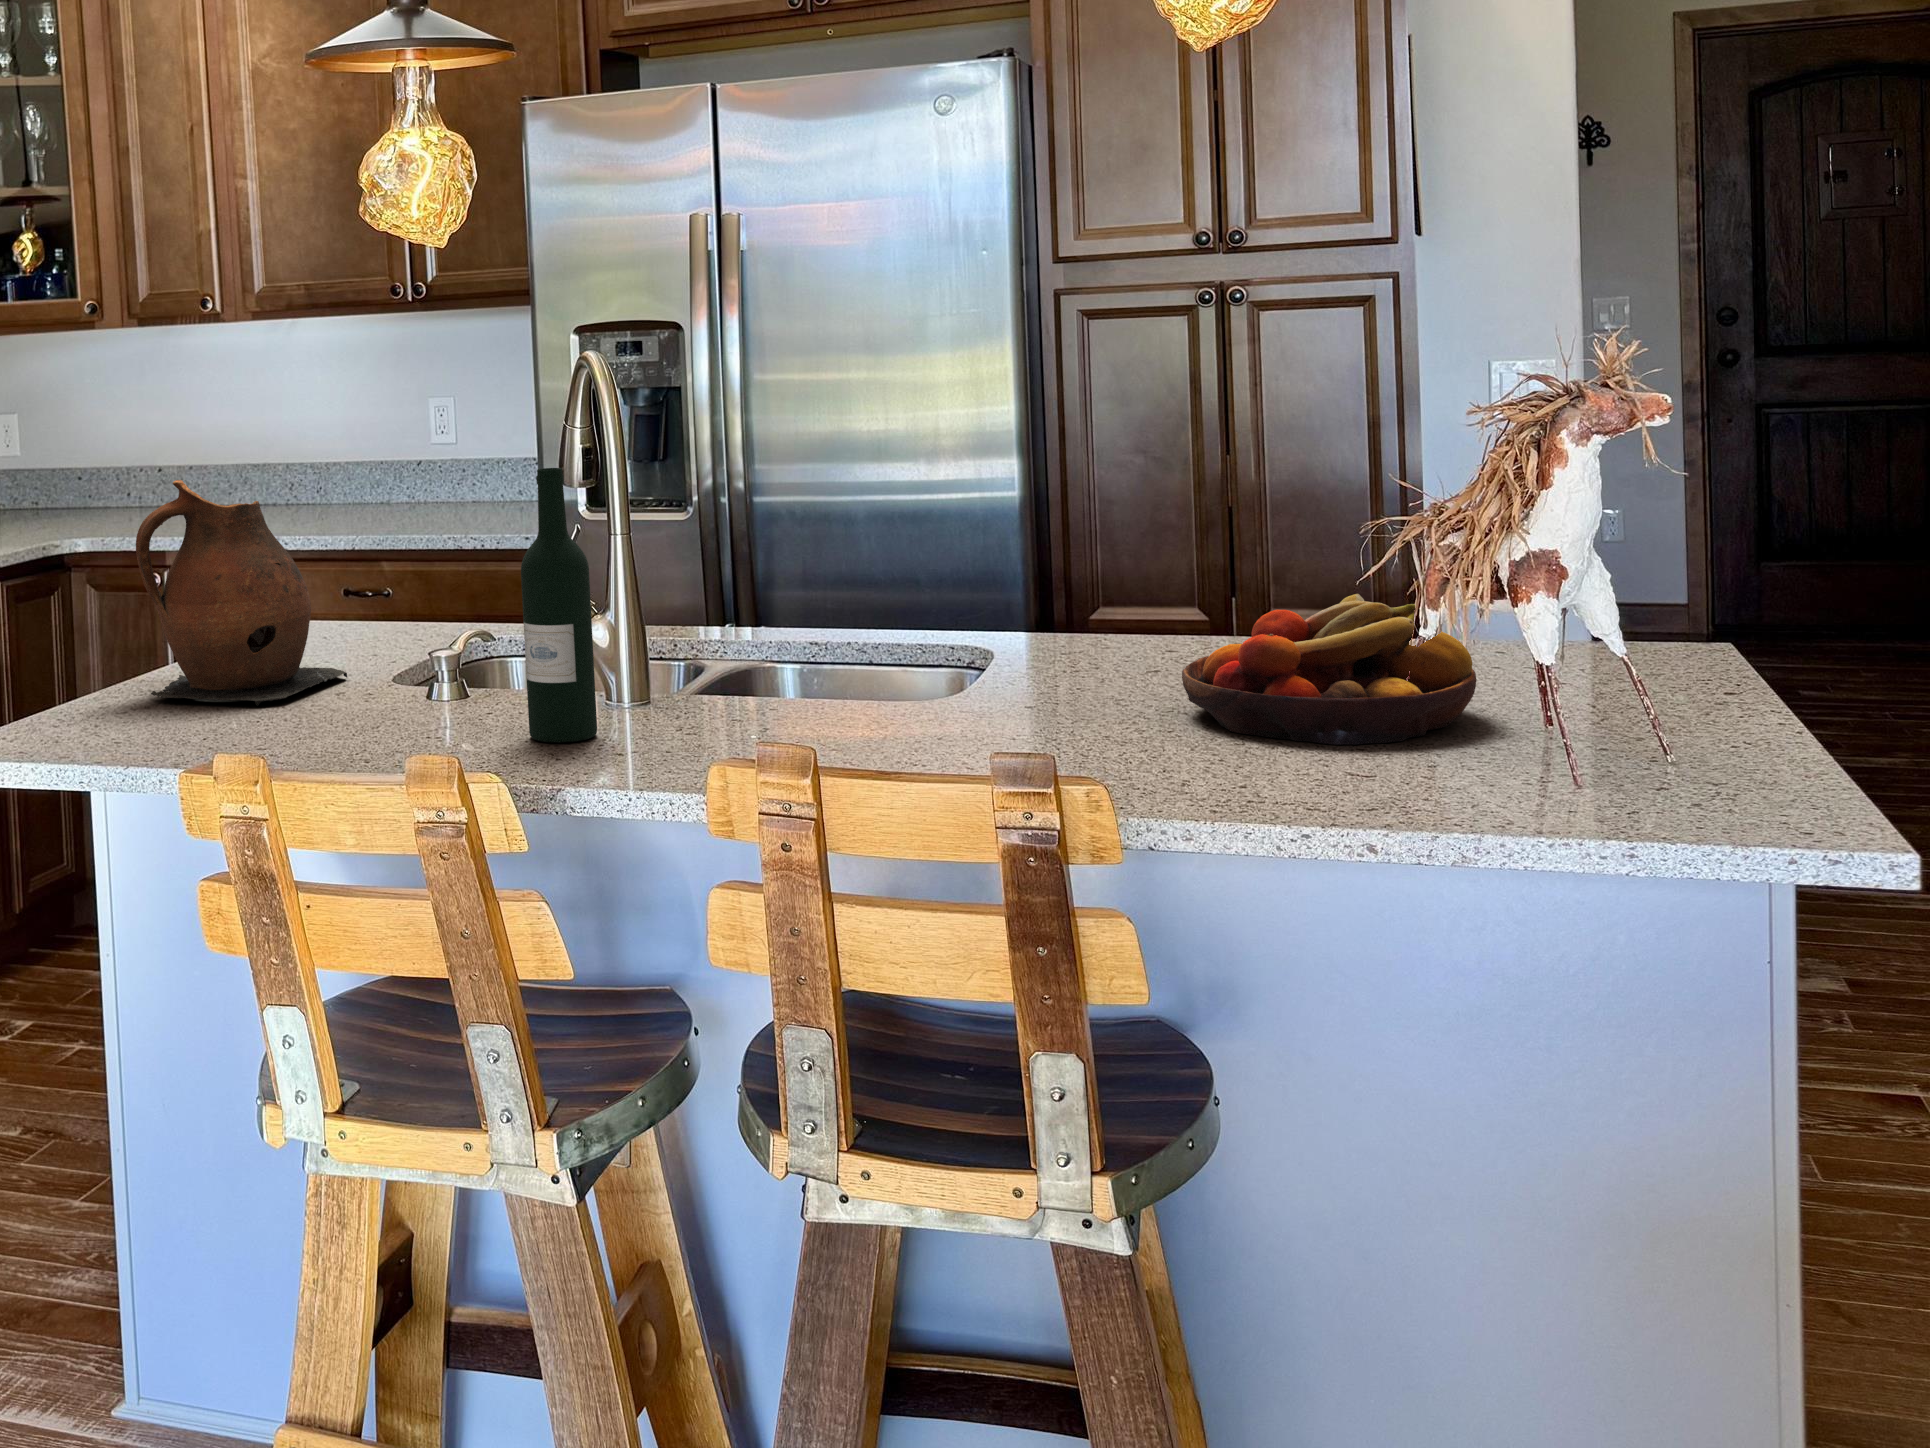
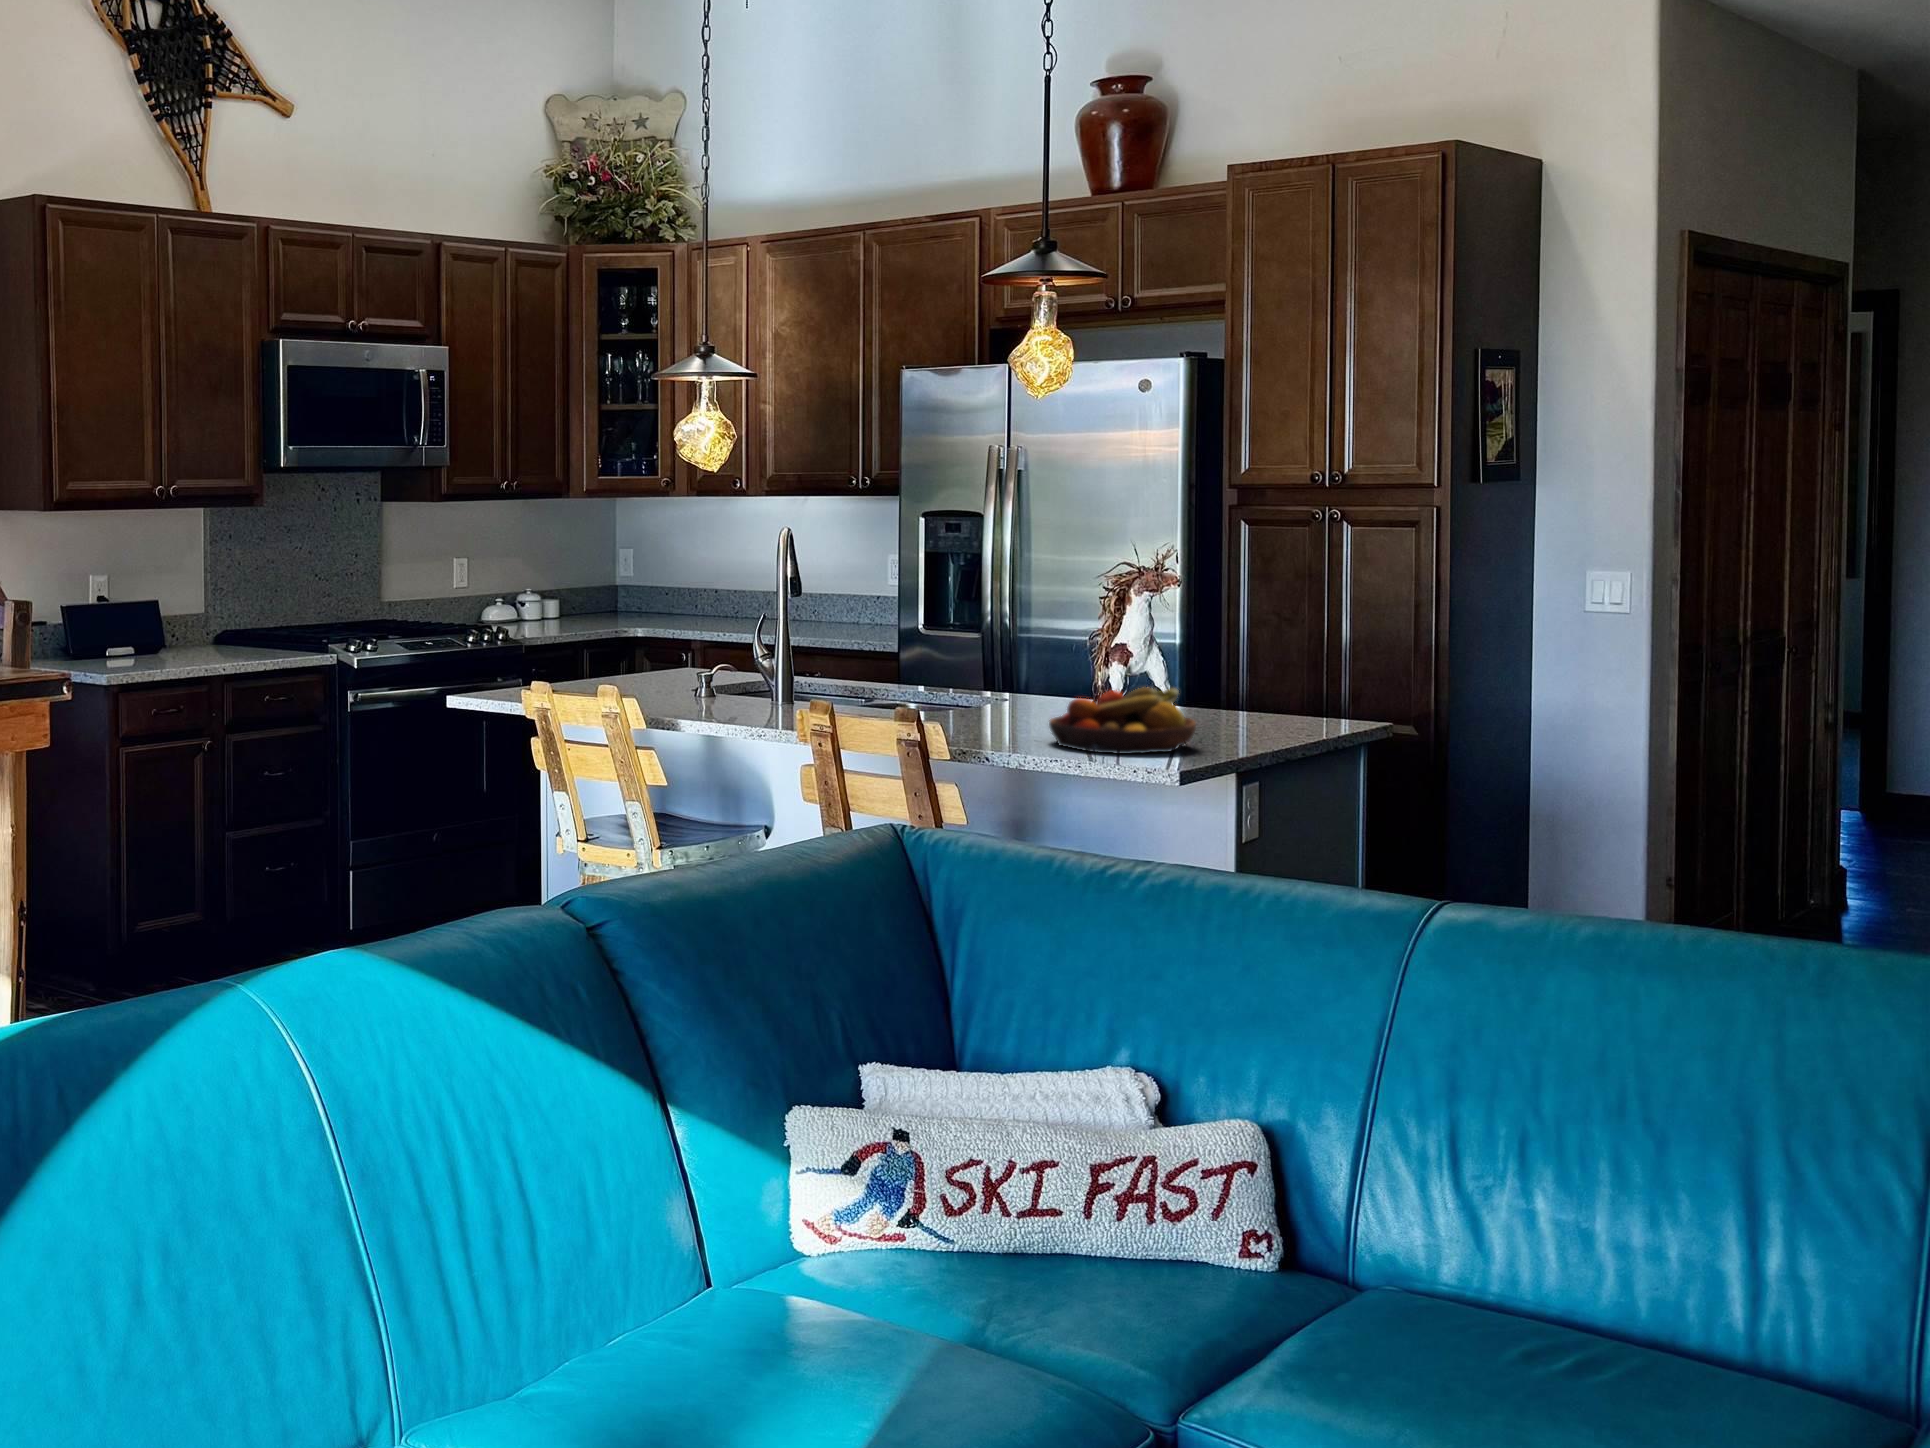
wine bottle: present [521,468,597,742] -> none [729,589,763,722]
ceramic pitcher: present [136,480,347,706] -> none [581,586,688,701]

